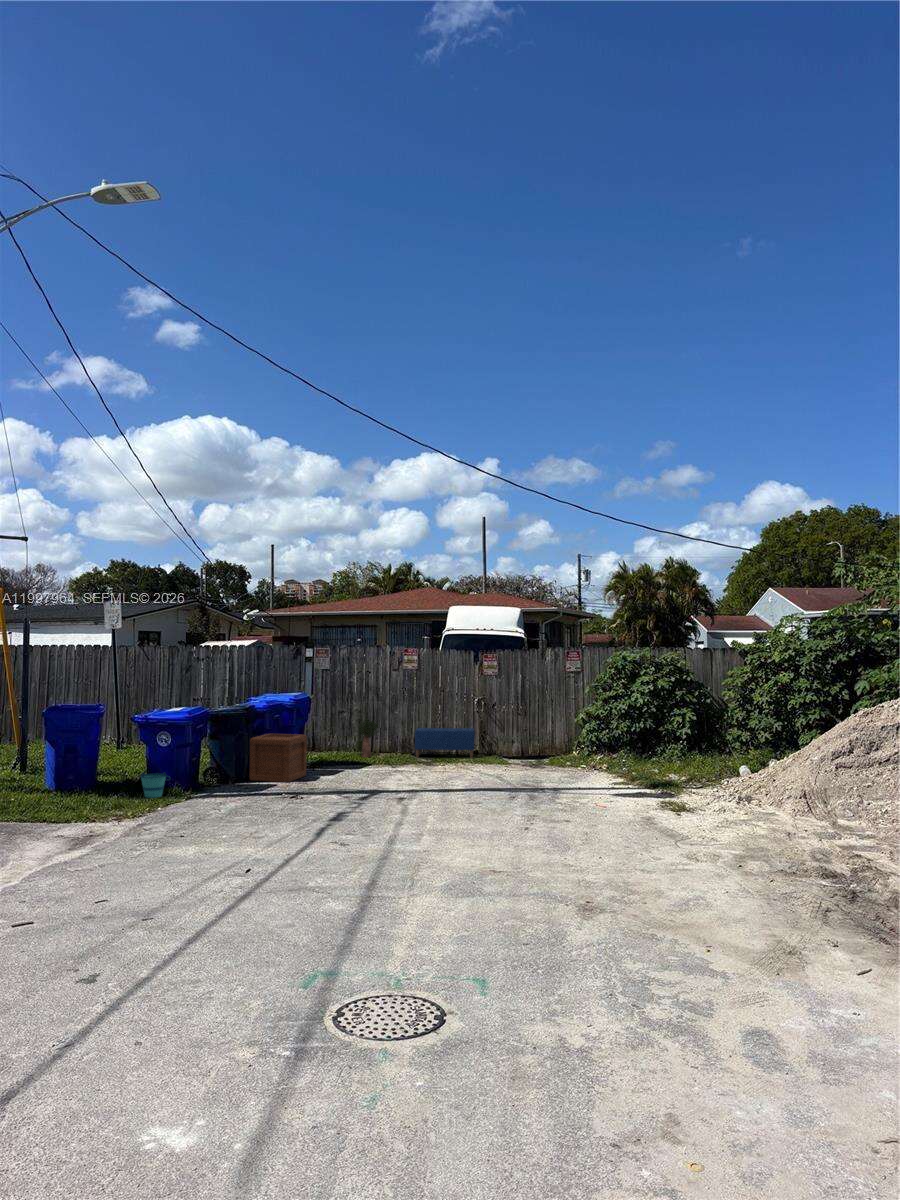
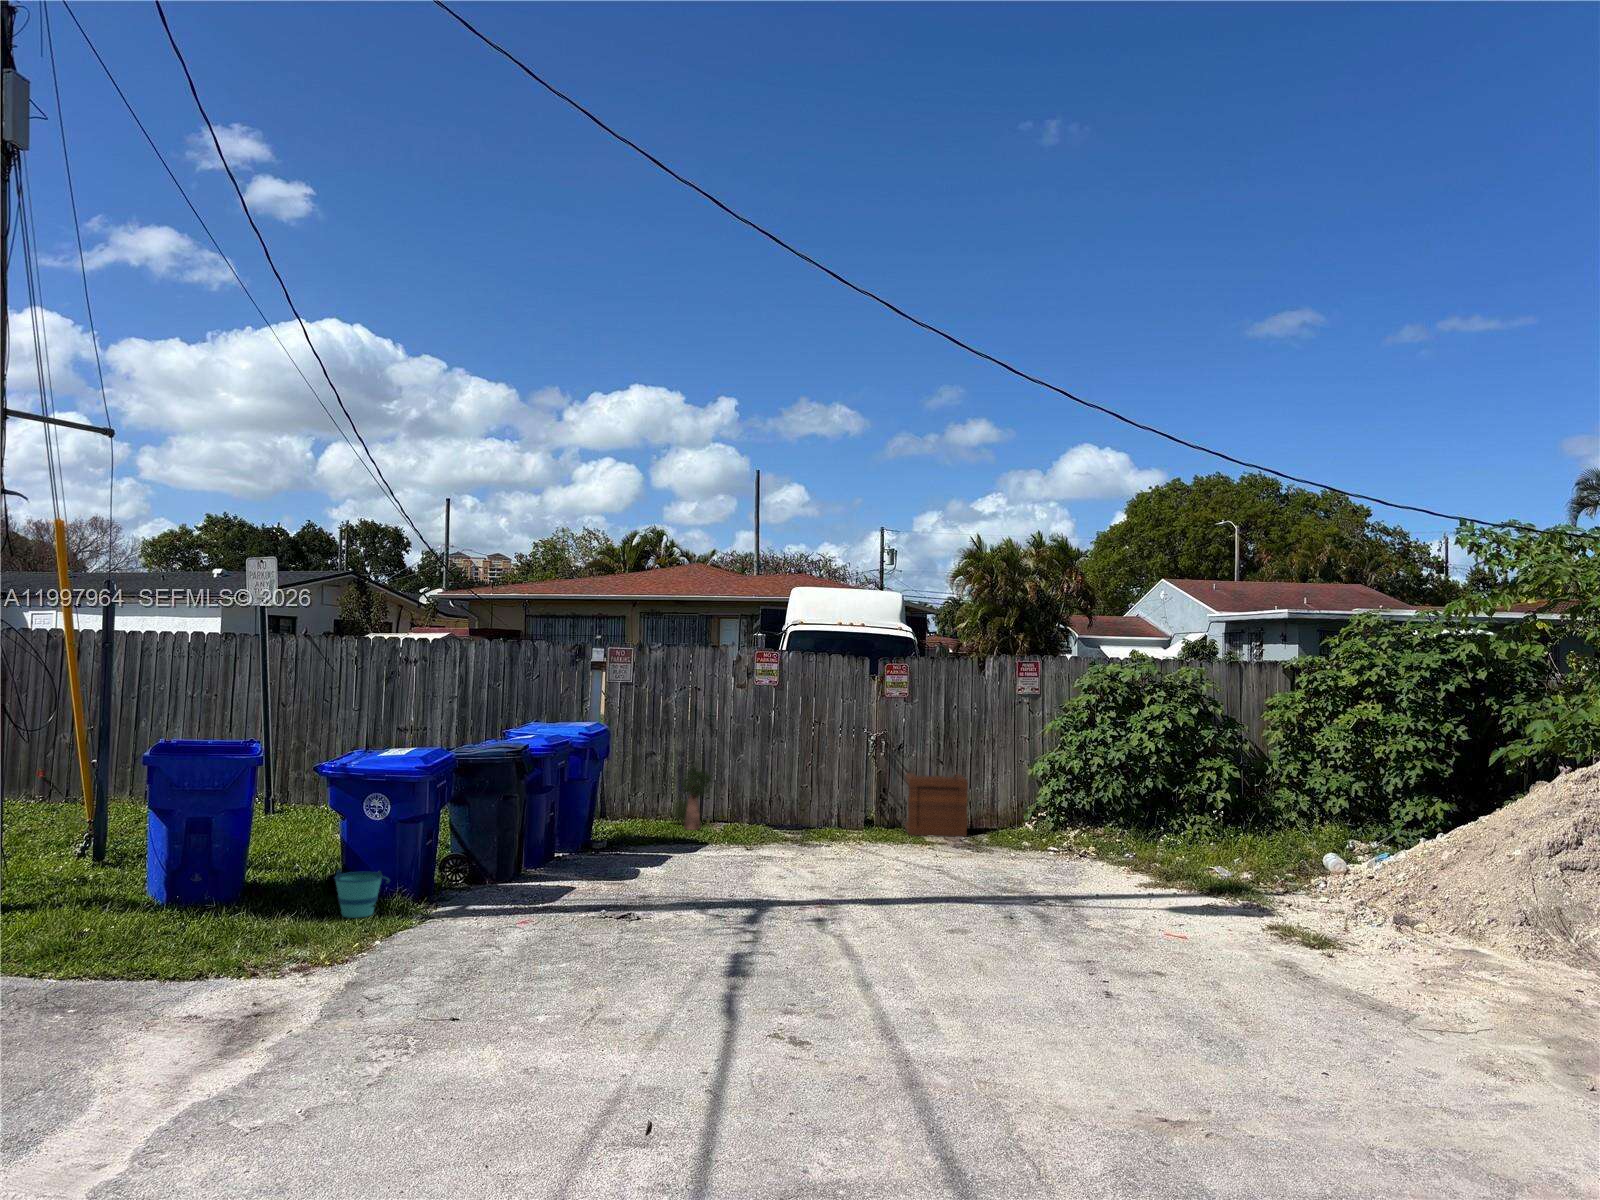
bench: present [415,728,475,759] -> none [773,782,870,834]
wooden crate: present [249,734,307,782] -> present [904,771,968,837]

